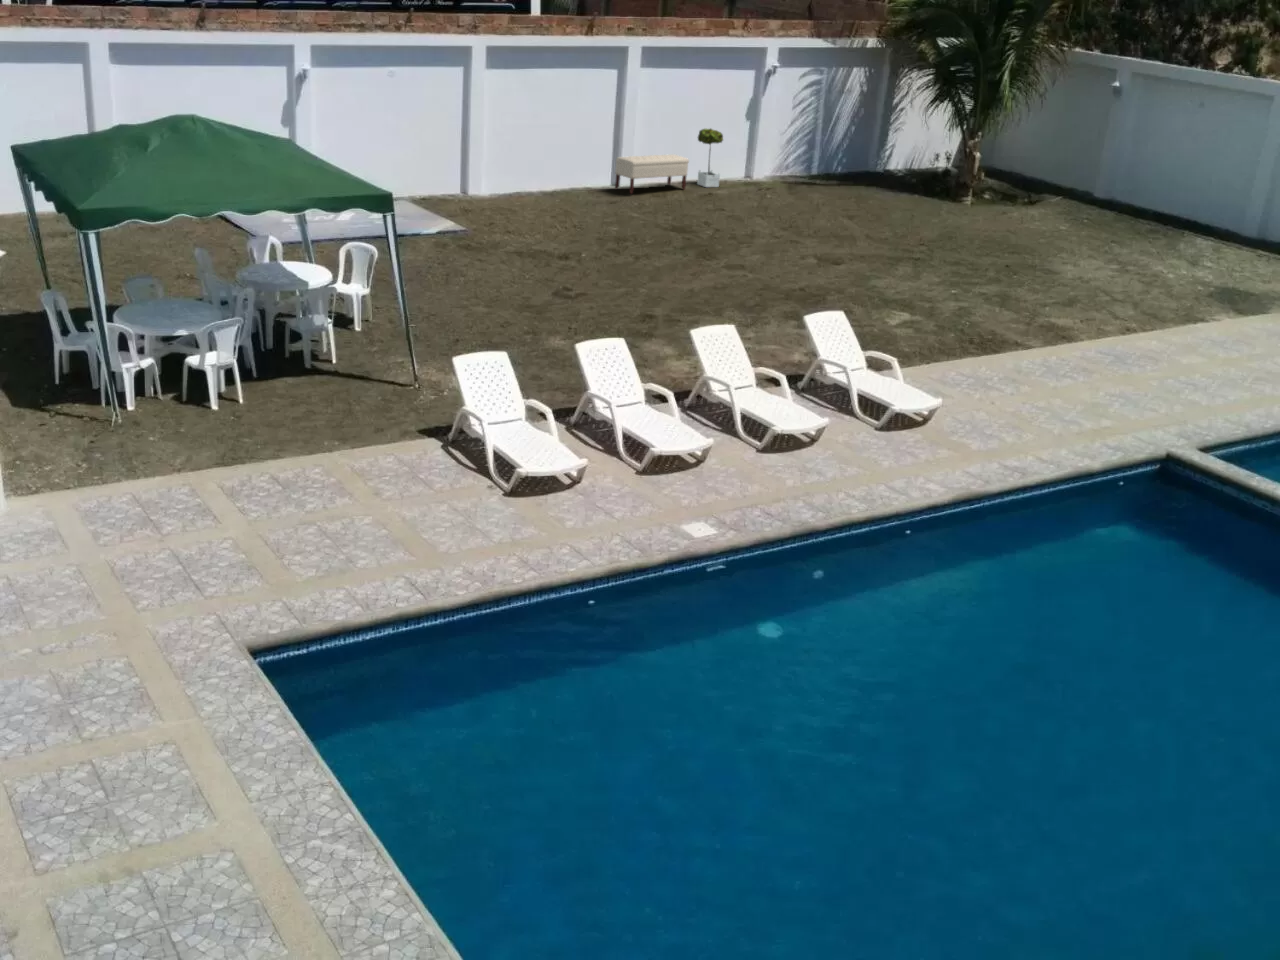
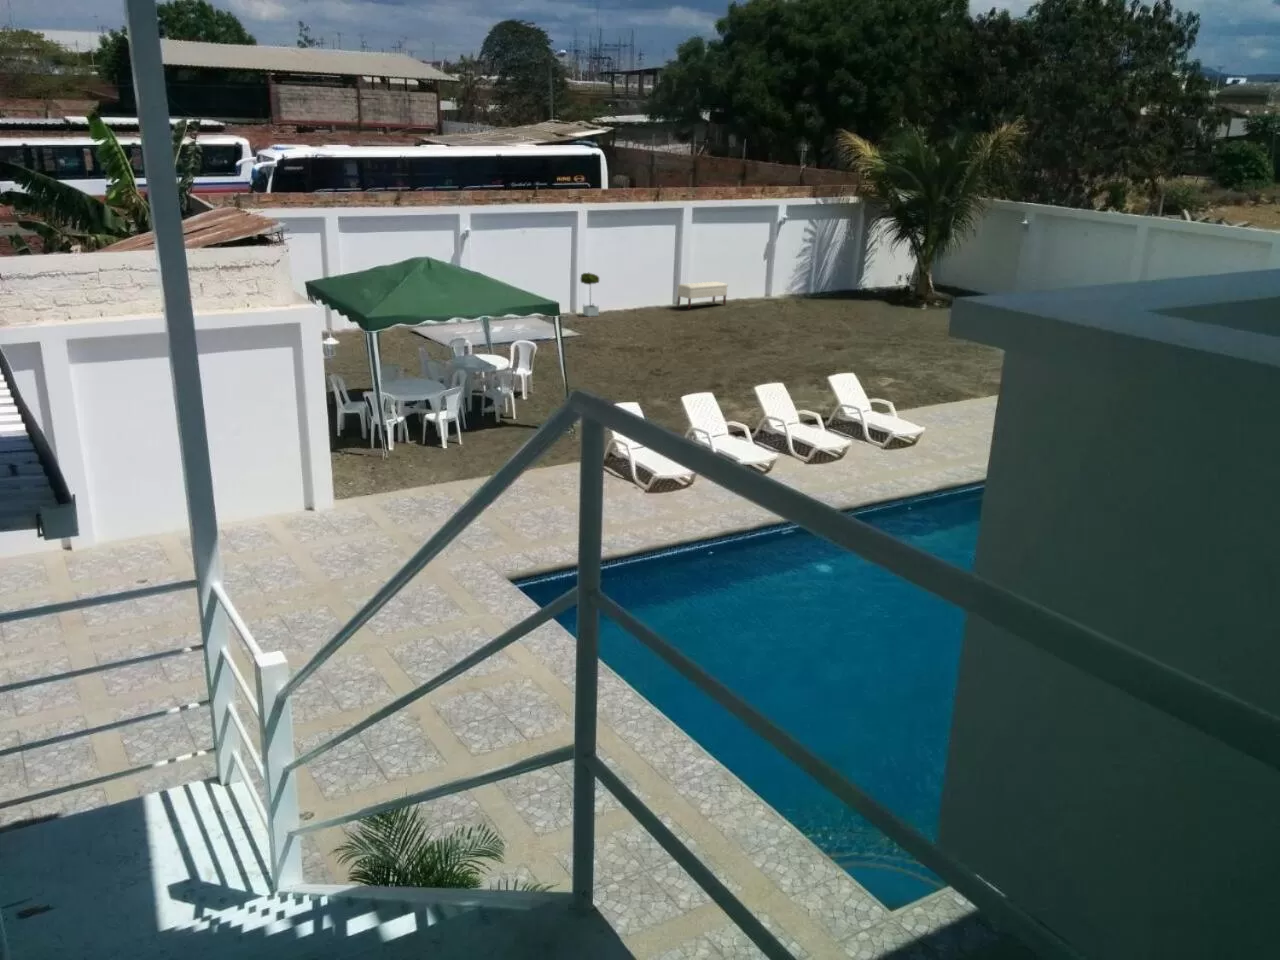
potted tree: present [698,129,723,187] -> present [581,273,599,316]

